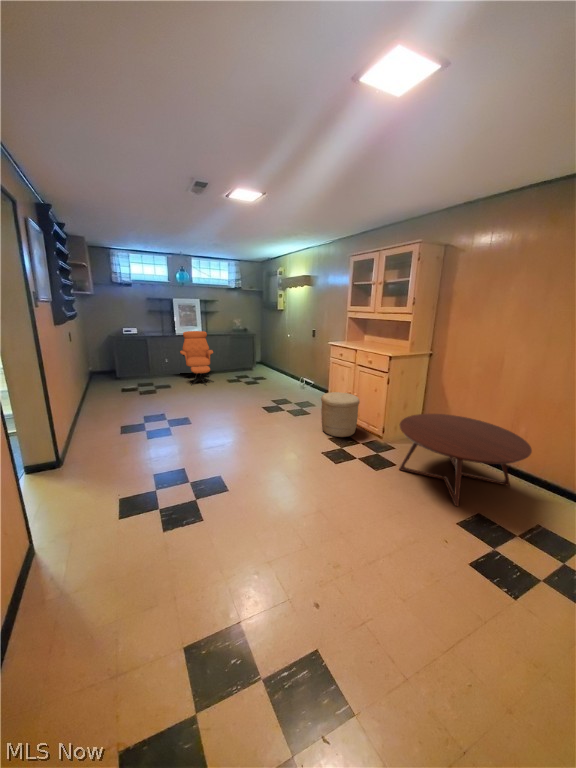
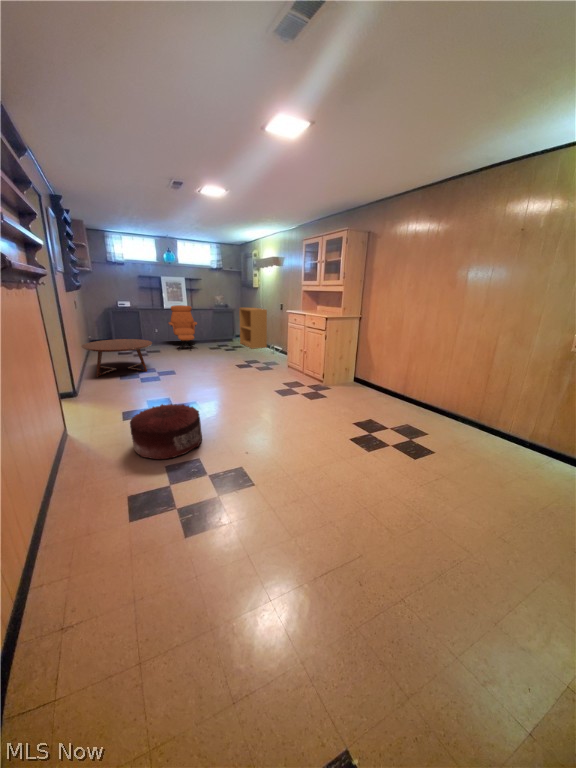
bookshelf: none [262,333,295,382] -> present [239,308,267,349]
woven basket: present [321,392,359,437] -> none [278,349,308,382]
coffee table: present [399,414,532,506] -> present [82,339,152,376]
pouf: none [122,503,235,623] -> present [130,404,202,459]

